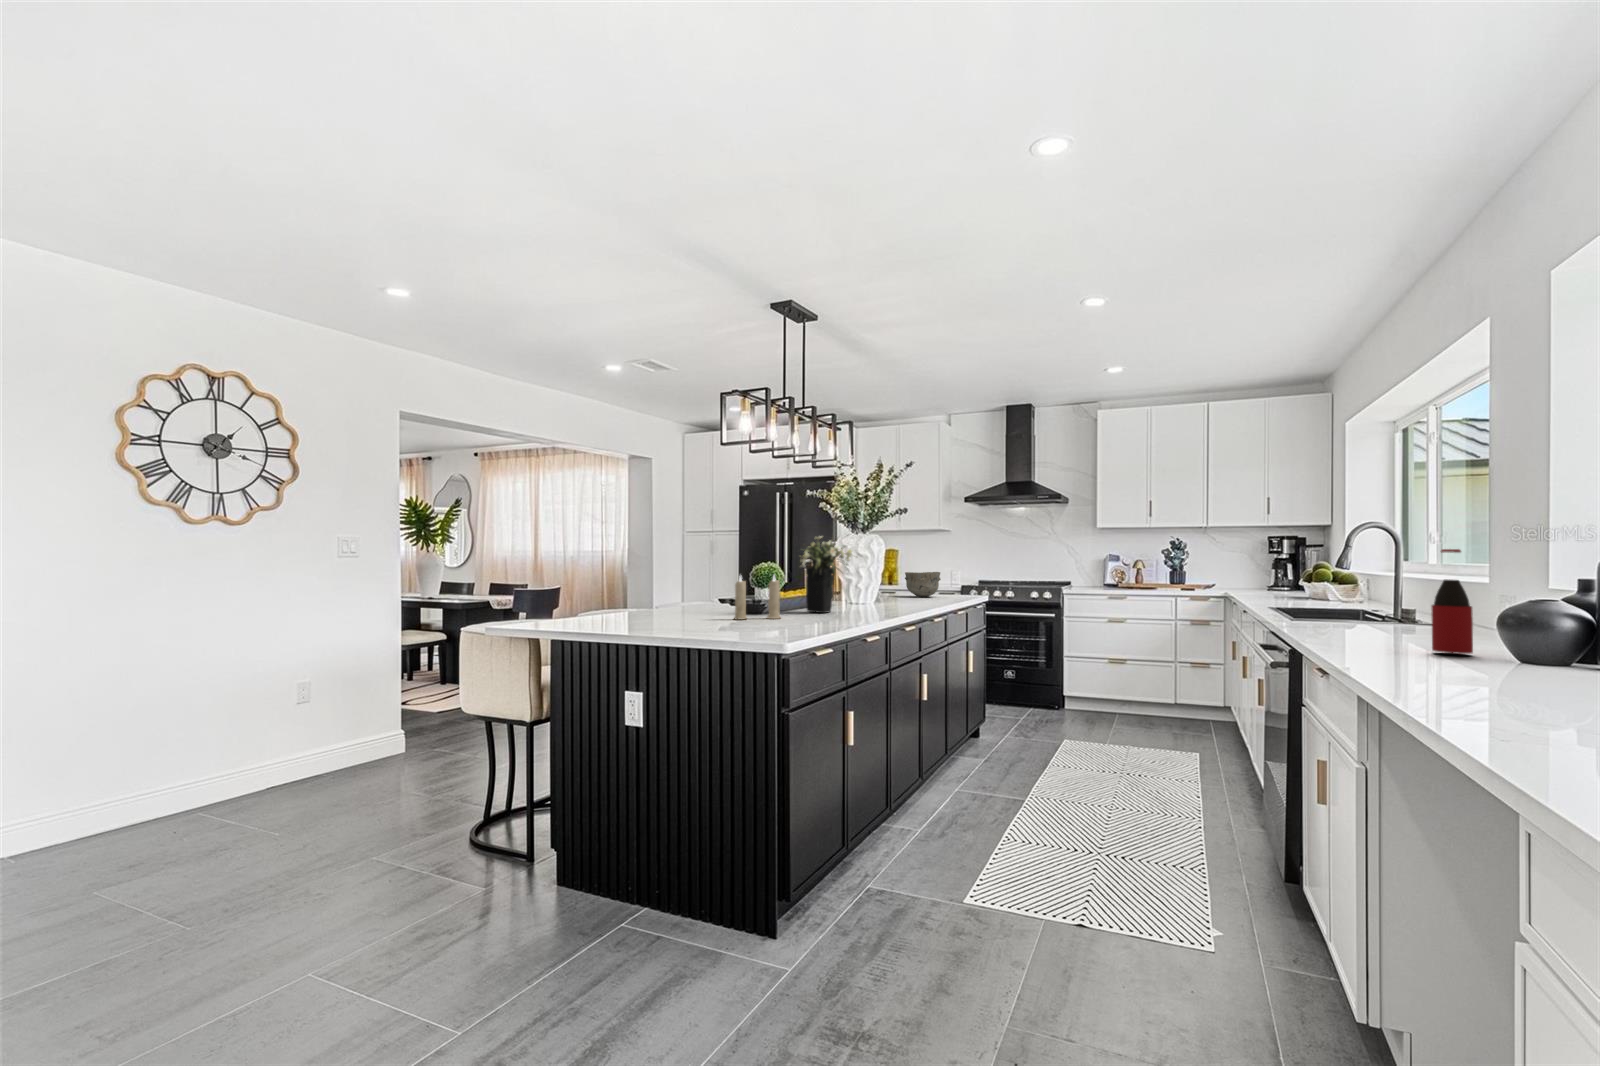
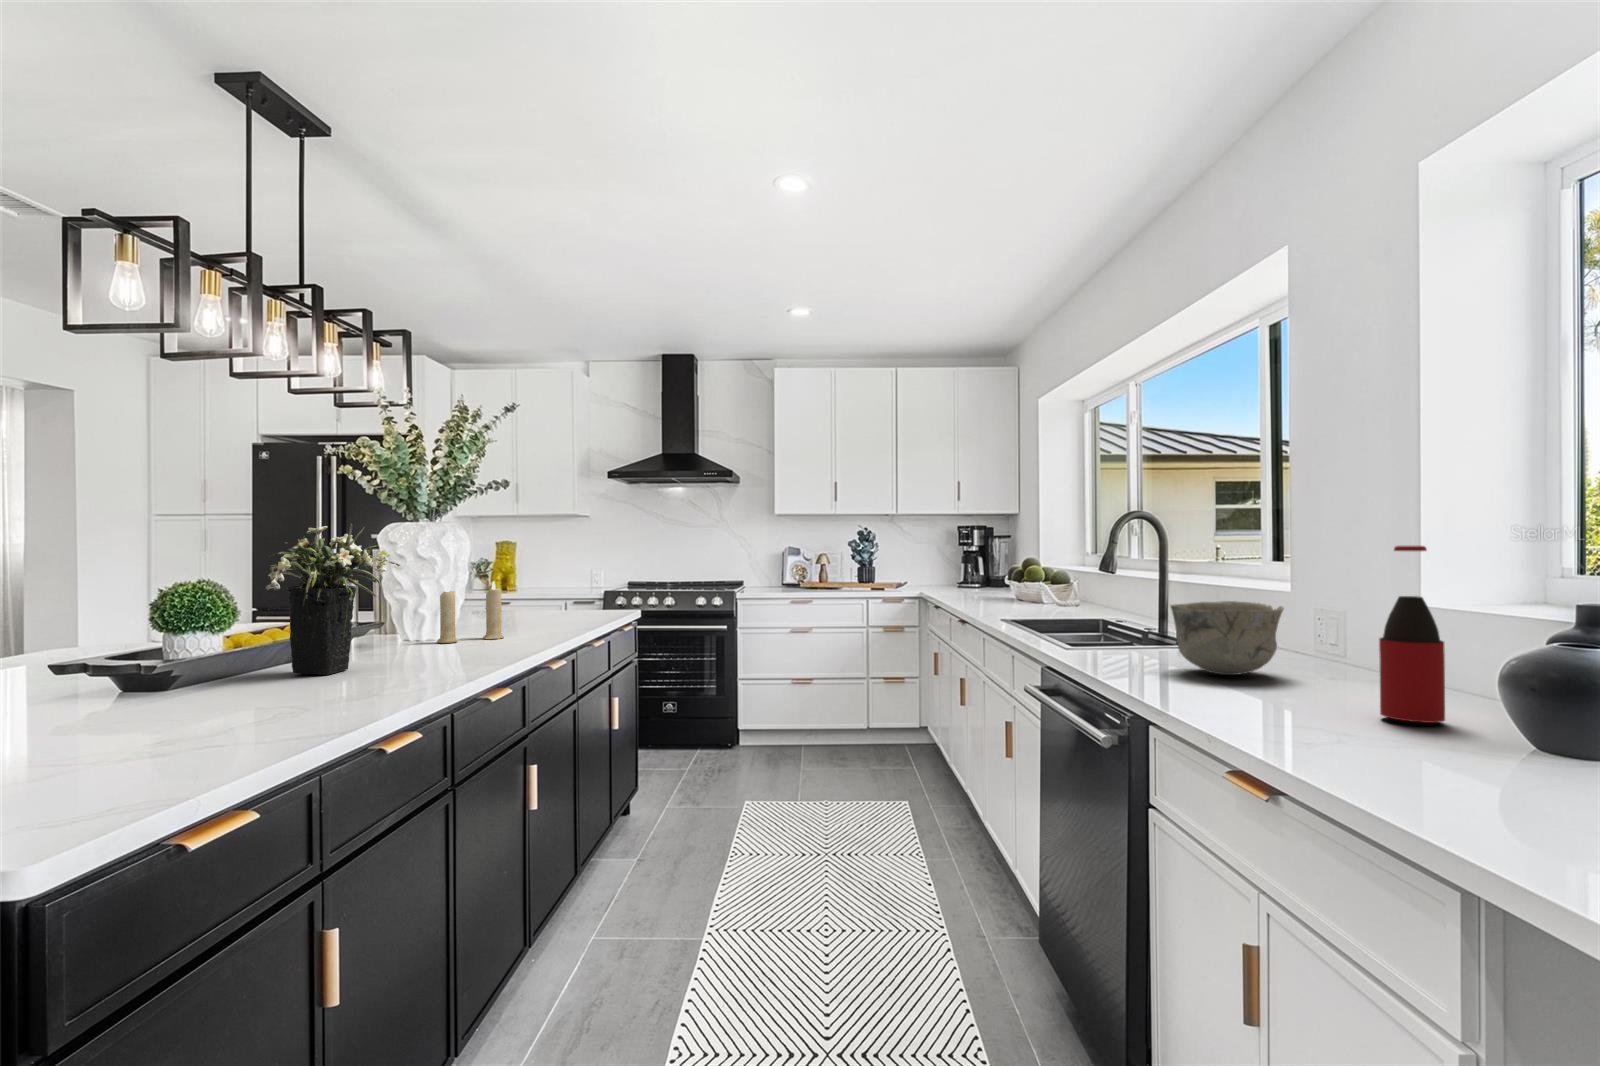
bowl: present [905,572,941,597] -> present [1170,601,1284,675]
candle: present [734,576,781,619] -> present [437,581,504,643]

